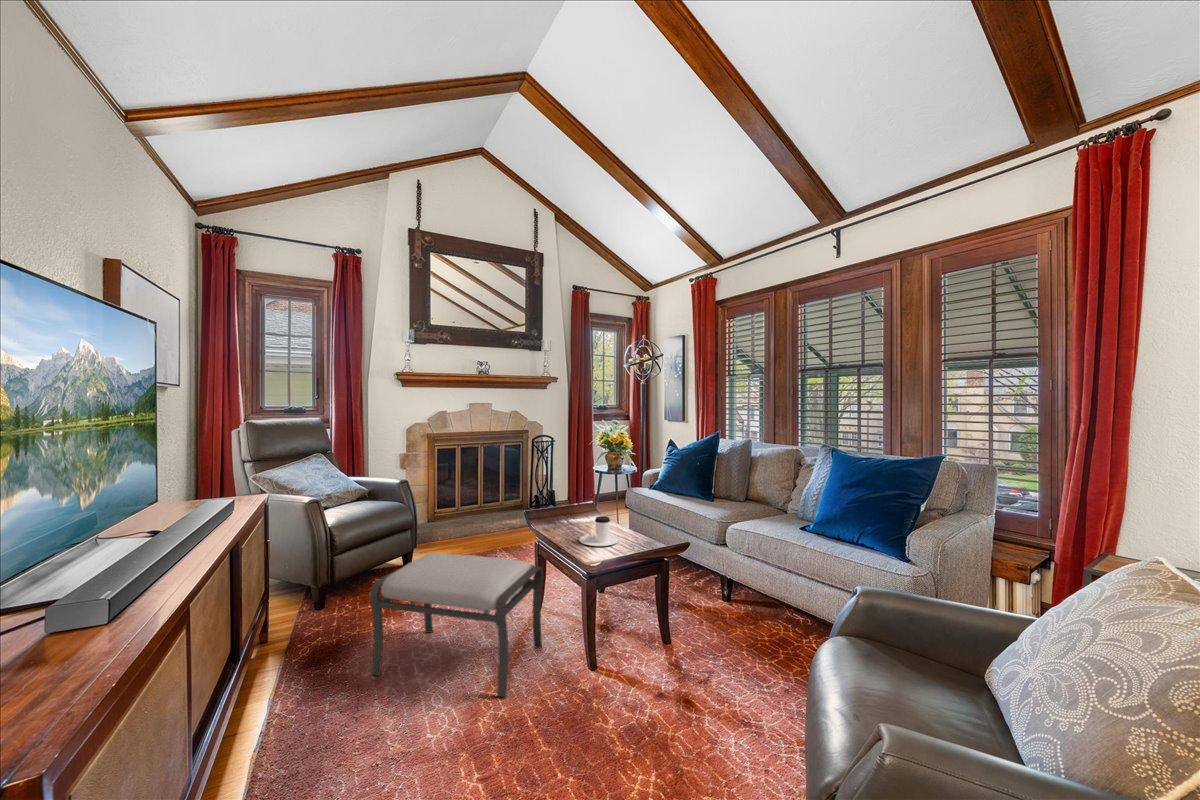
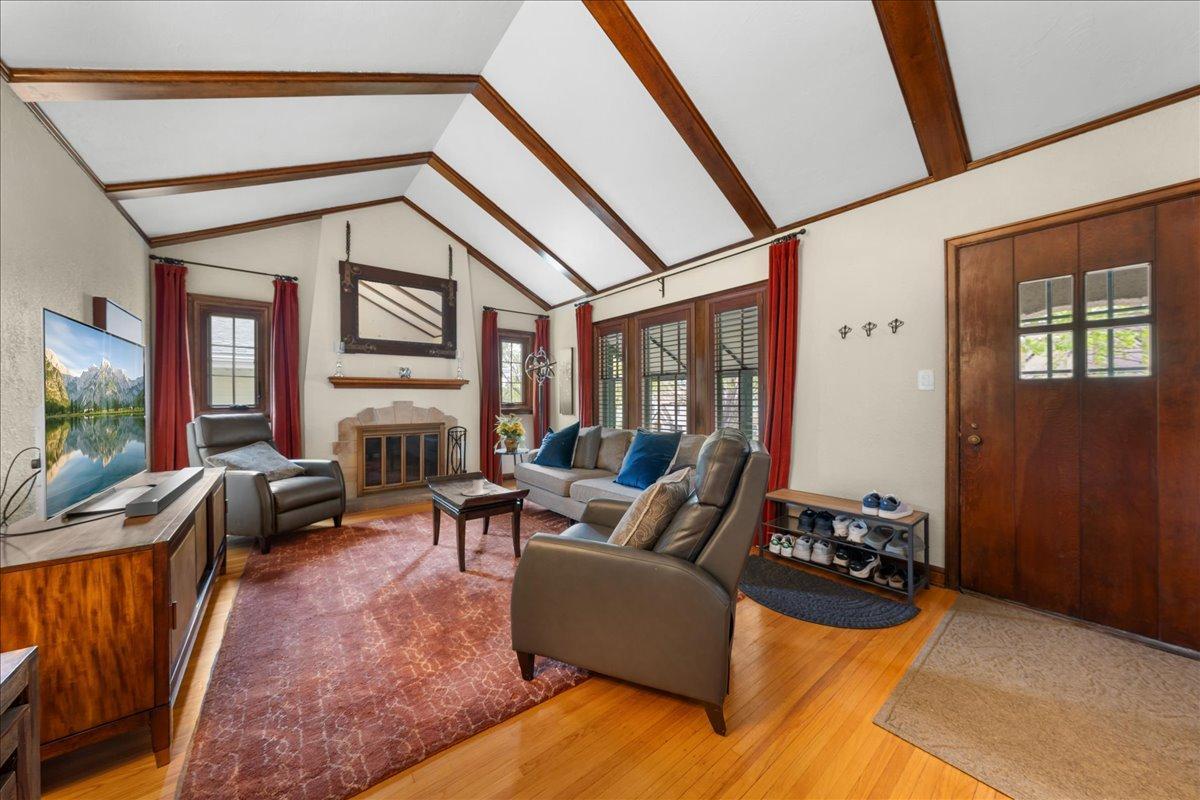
ottoman: present [370,553,543,697] -> none [304,506,434,591]

